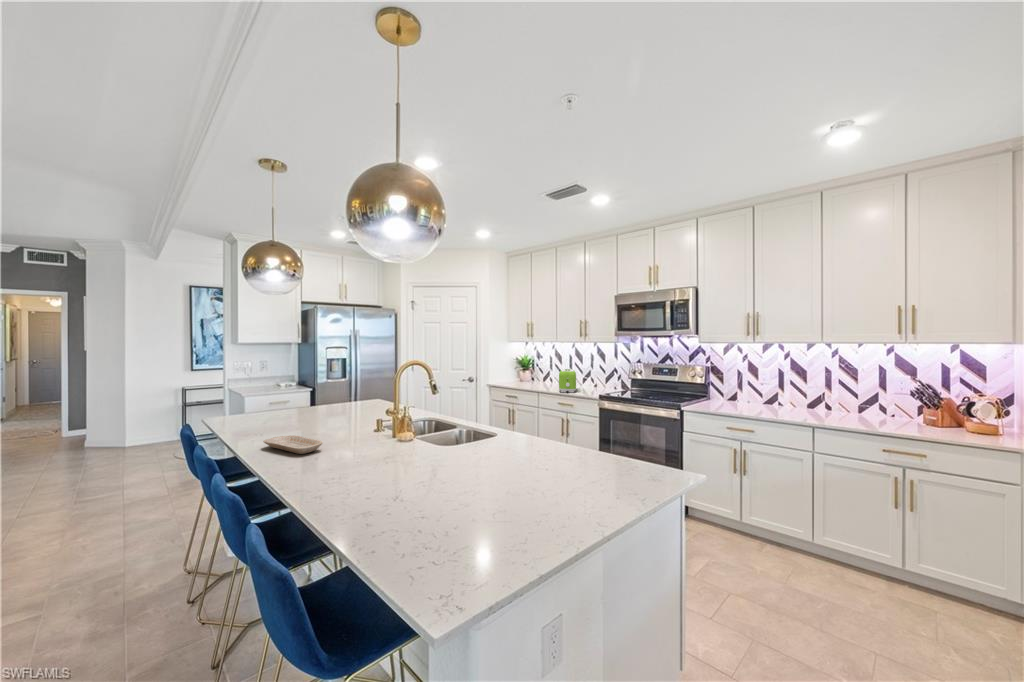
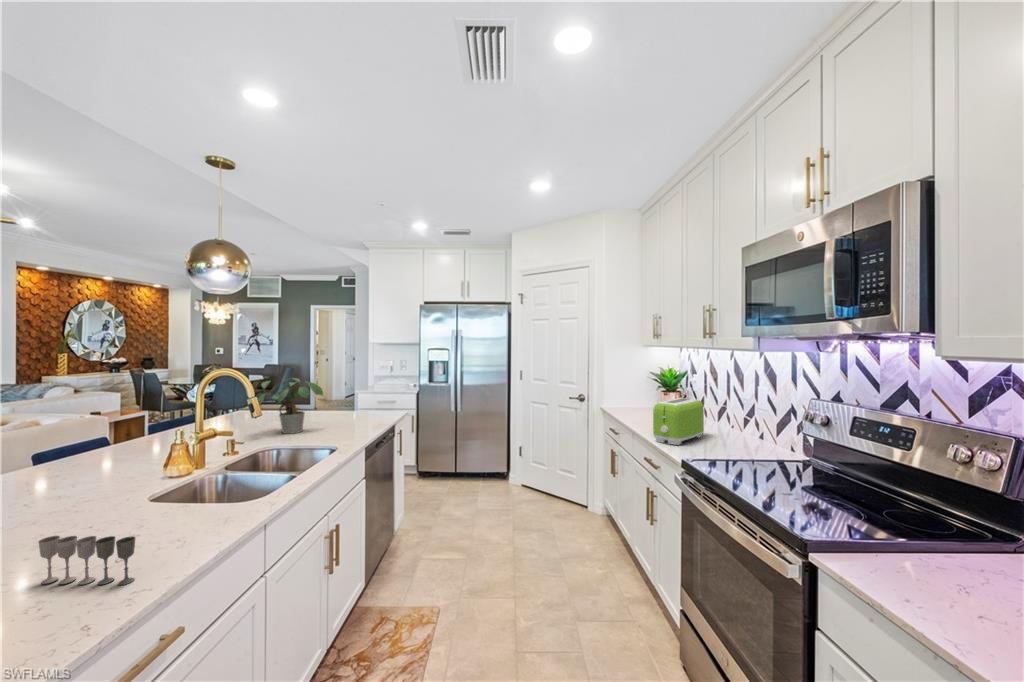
potted plant: none [296,366,349,415] -> present [258,378,323,434]
wine glass: none [481,427,521,456] -> present [38,536,135,585]
tray: present [263,435,323,454] -> none [39,463,124,494]

